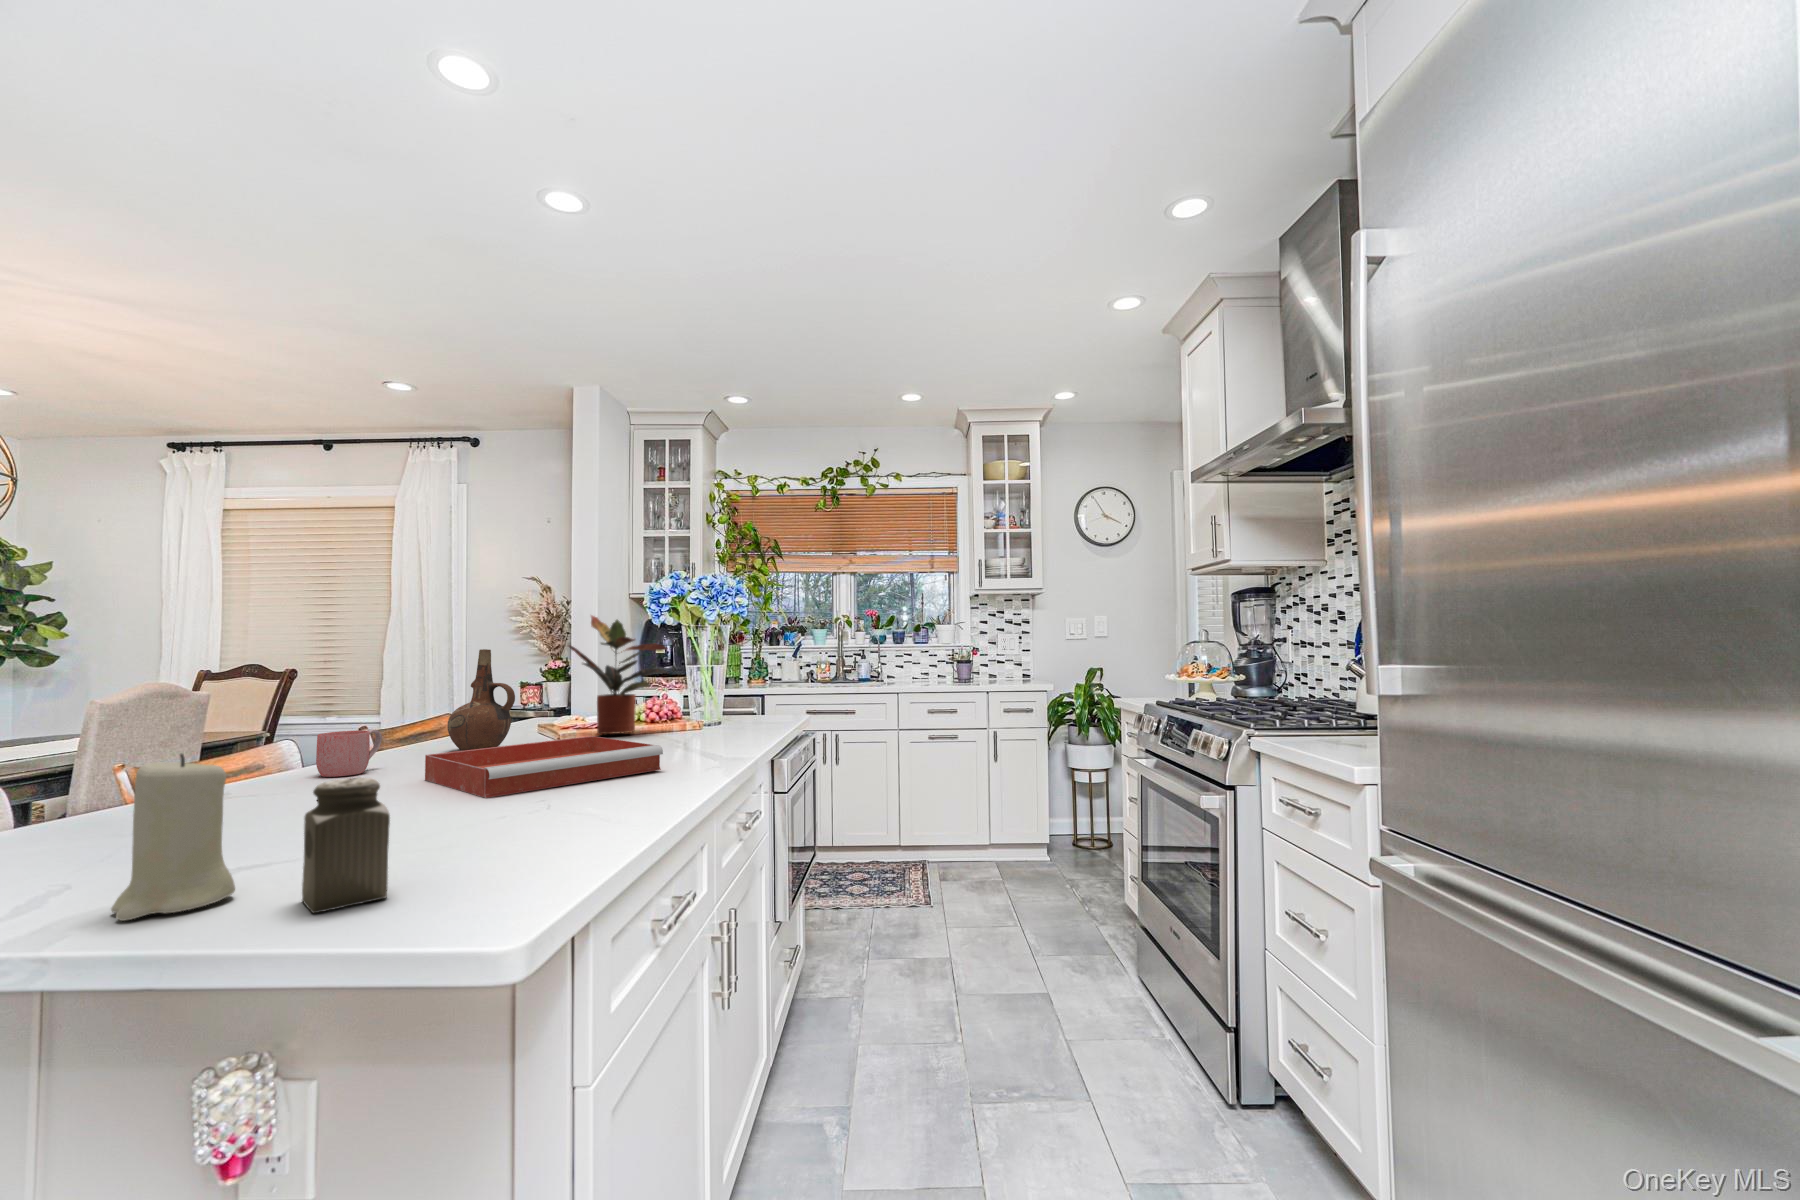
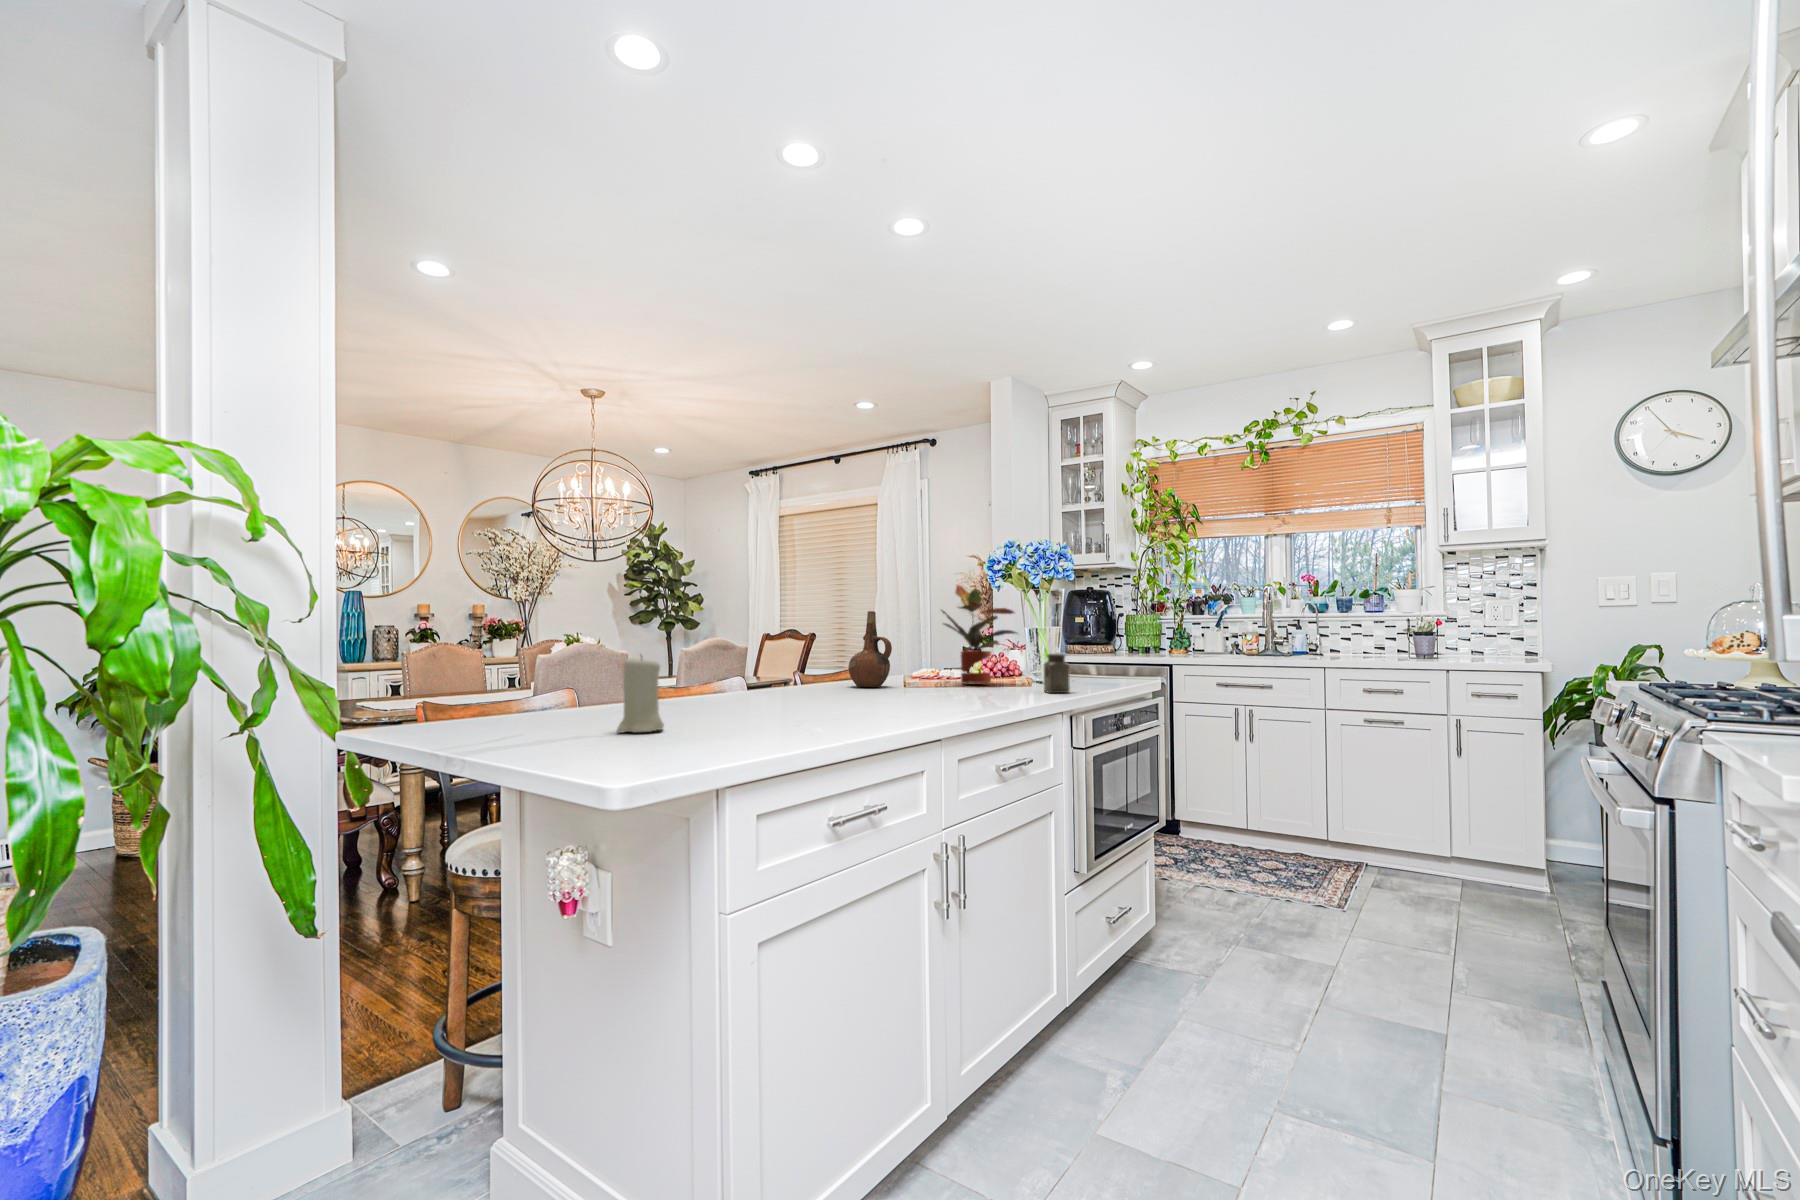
mug: present [316,730,382,777] -> none [762,665,799,693]
tray: present [425,736,663,798] -> none [812,678,960,709]
salt shaker: present [302,778,390,913] -> present [1044,653,1070,693]

